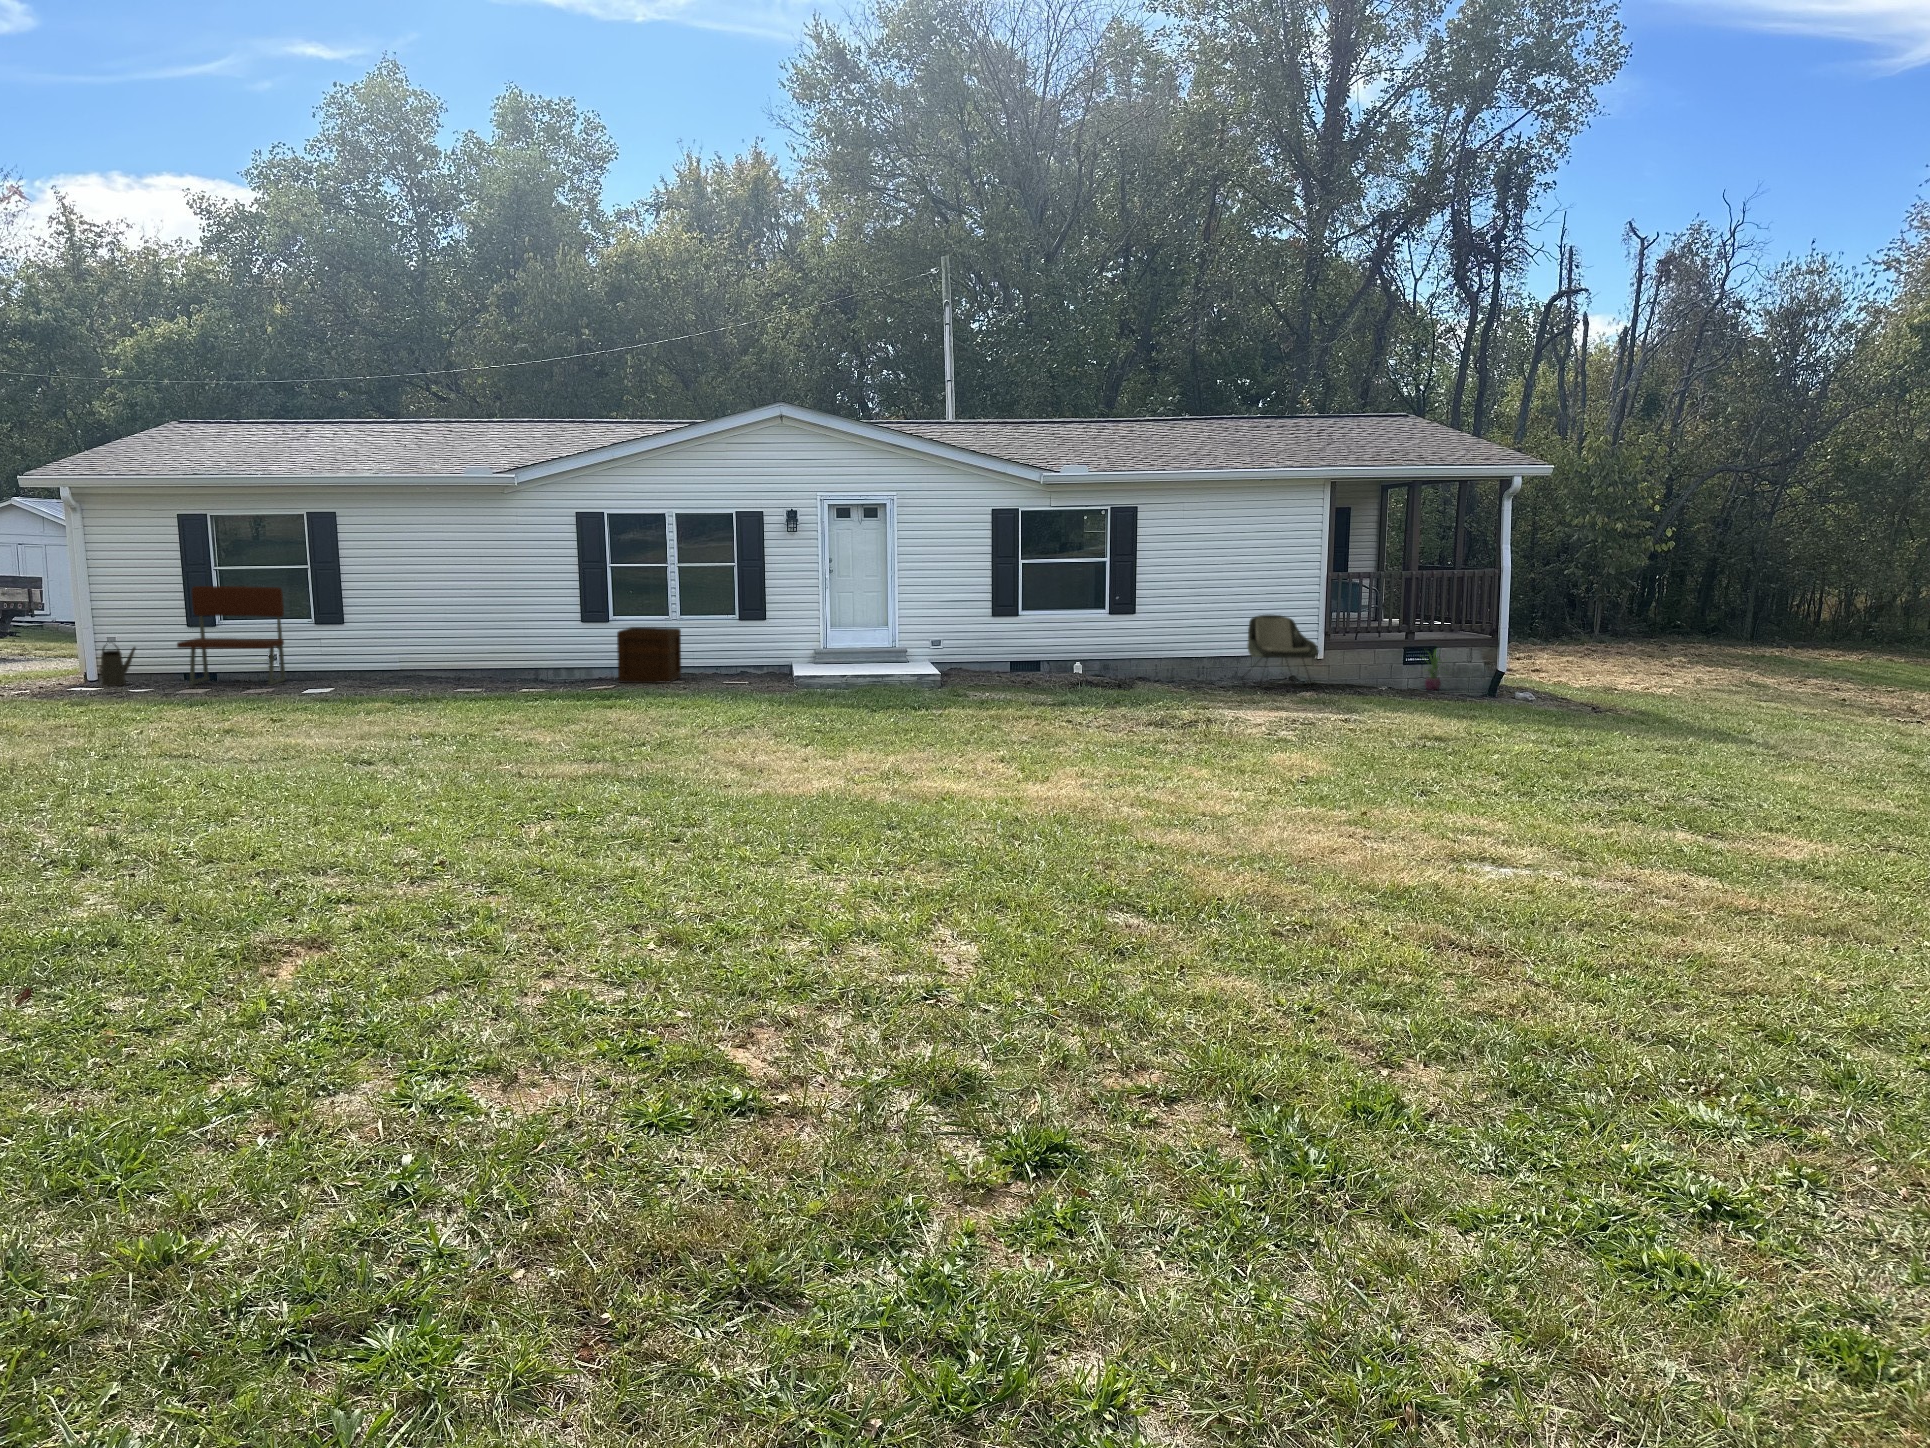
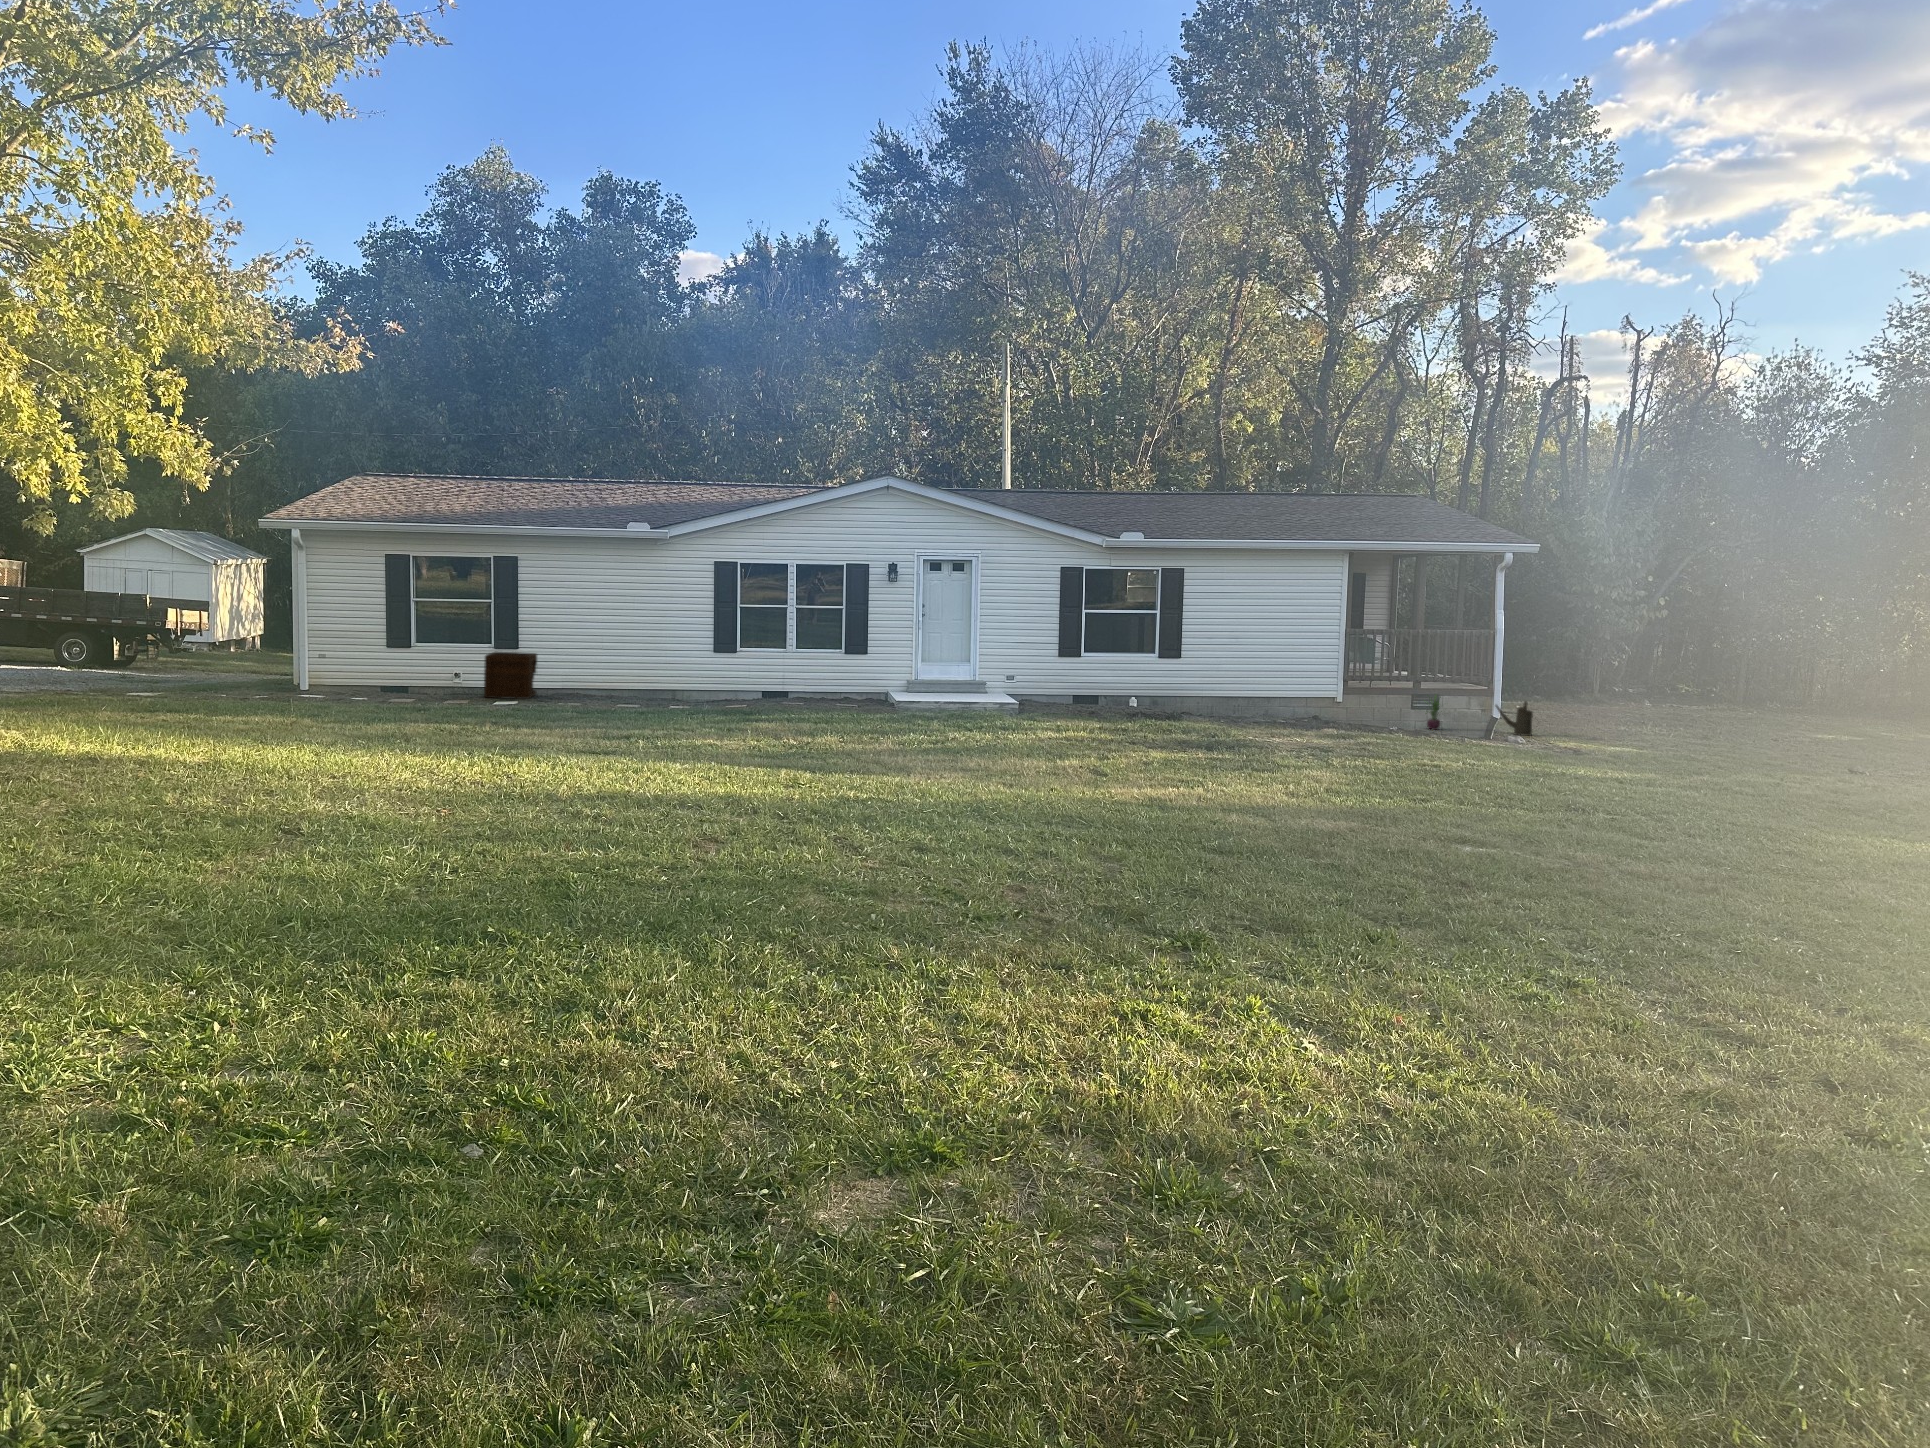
bench: present [177,586,286,685] -> none [385,614,469,698]
lounge chair: present [1243,614,1319,689] -> none [1270,662,1336,726]
wooden crate: present [617,627,681,683] -> present [484,652,537,699]
watering can: present [99,643,136,686] -> present [1496,701,1539,736]

